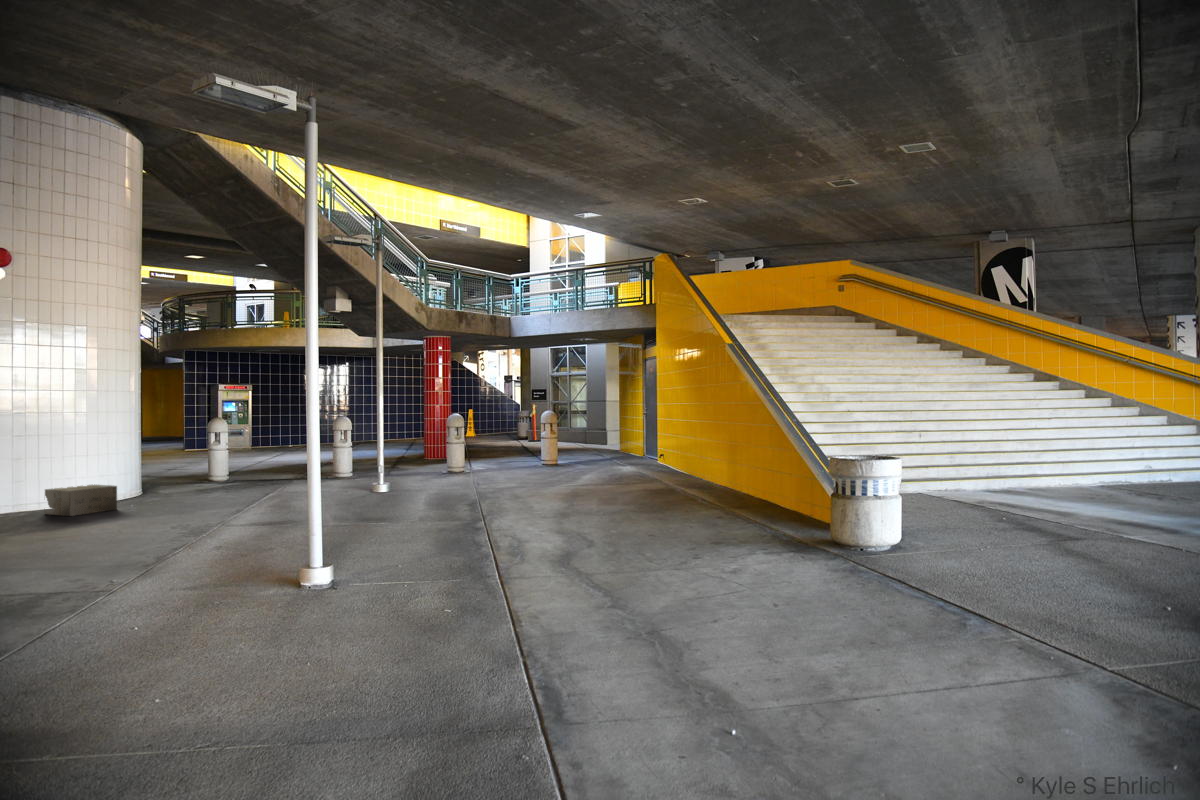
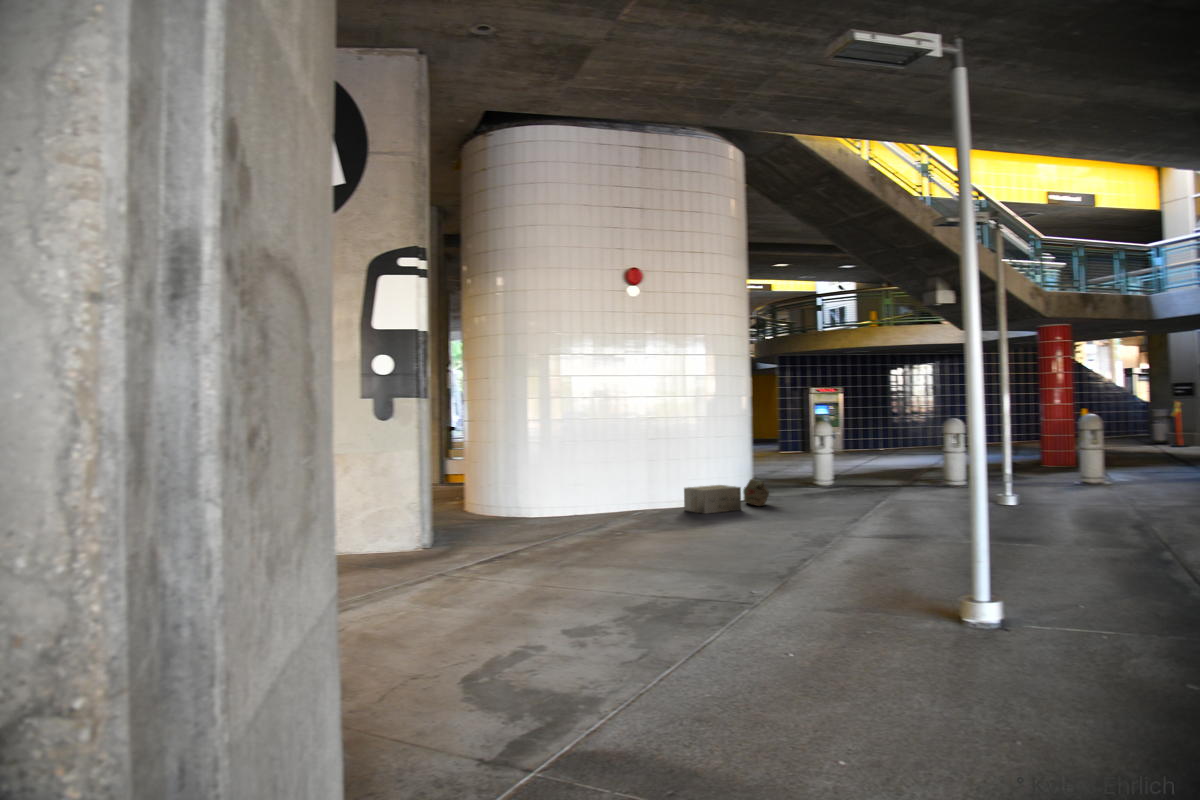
bag: none [122,477,152,505] -> present [743,479,769,506]

